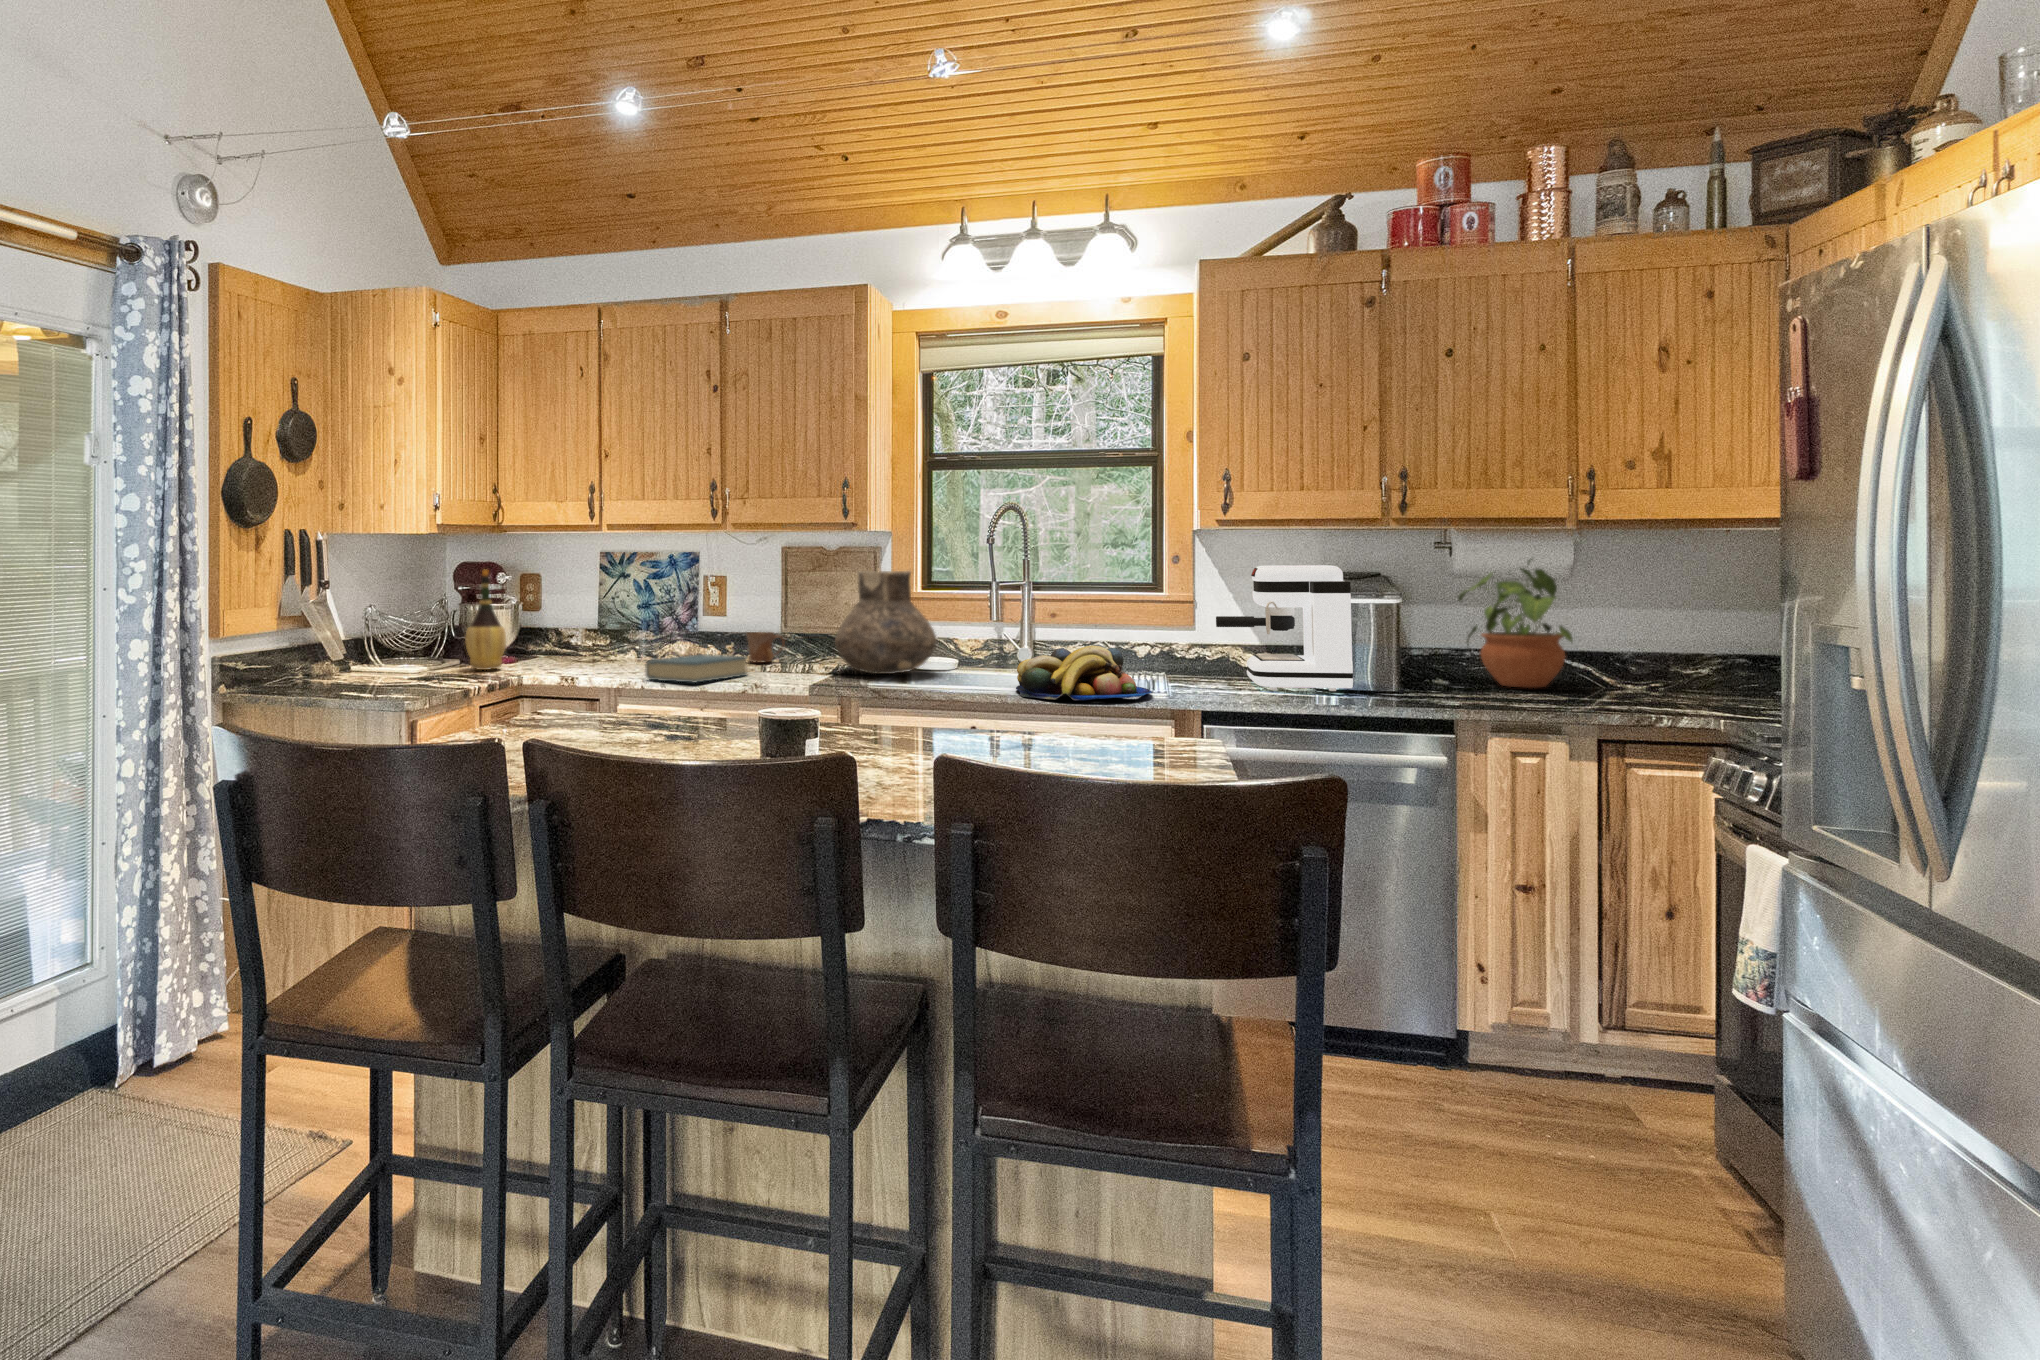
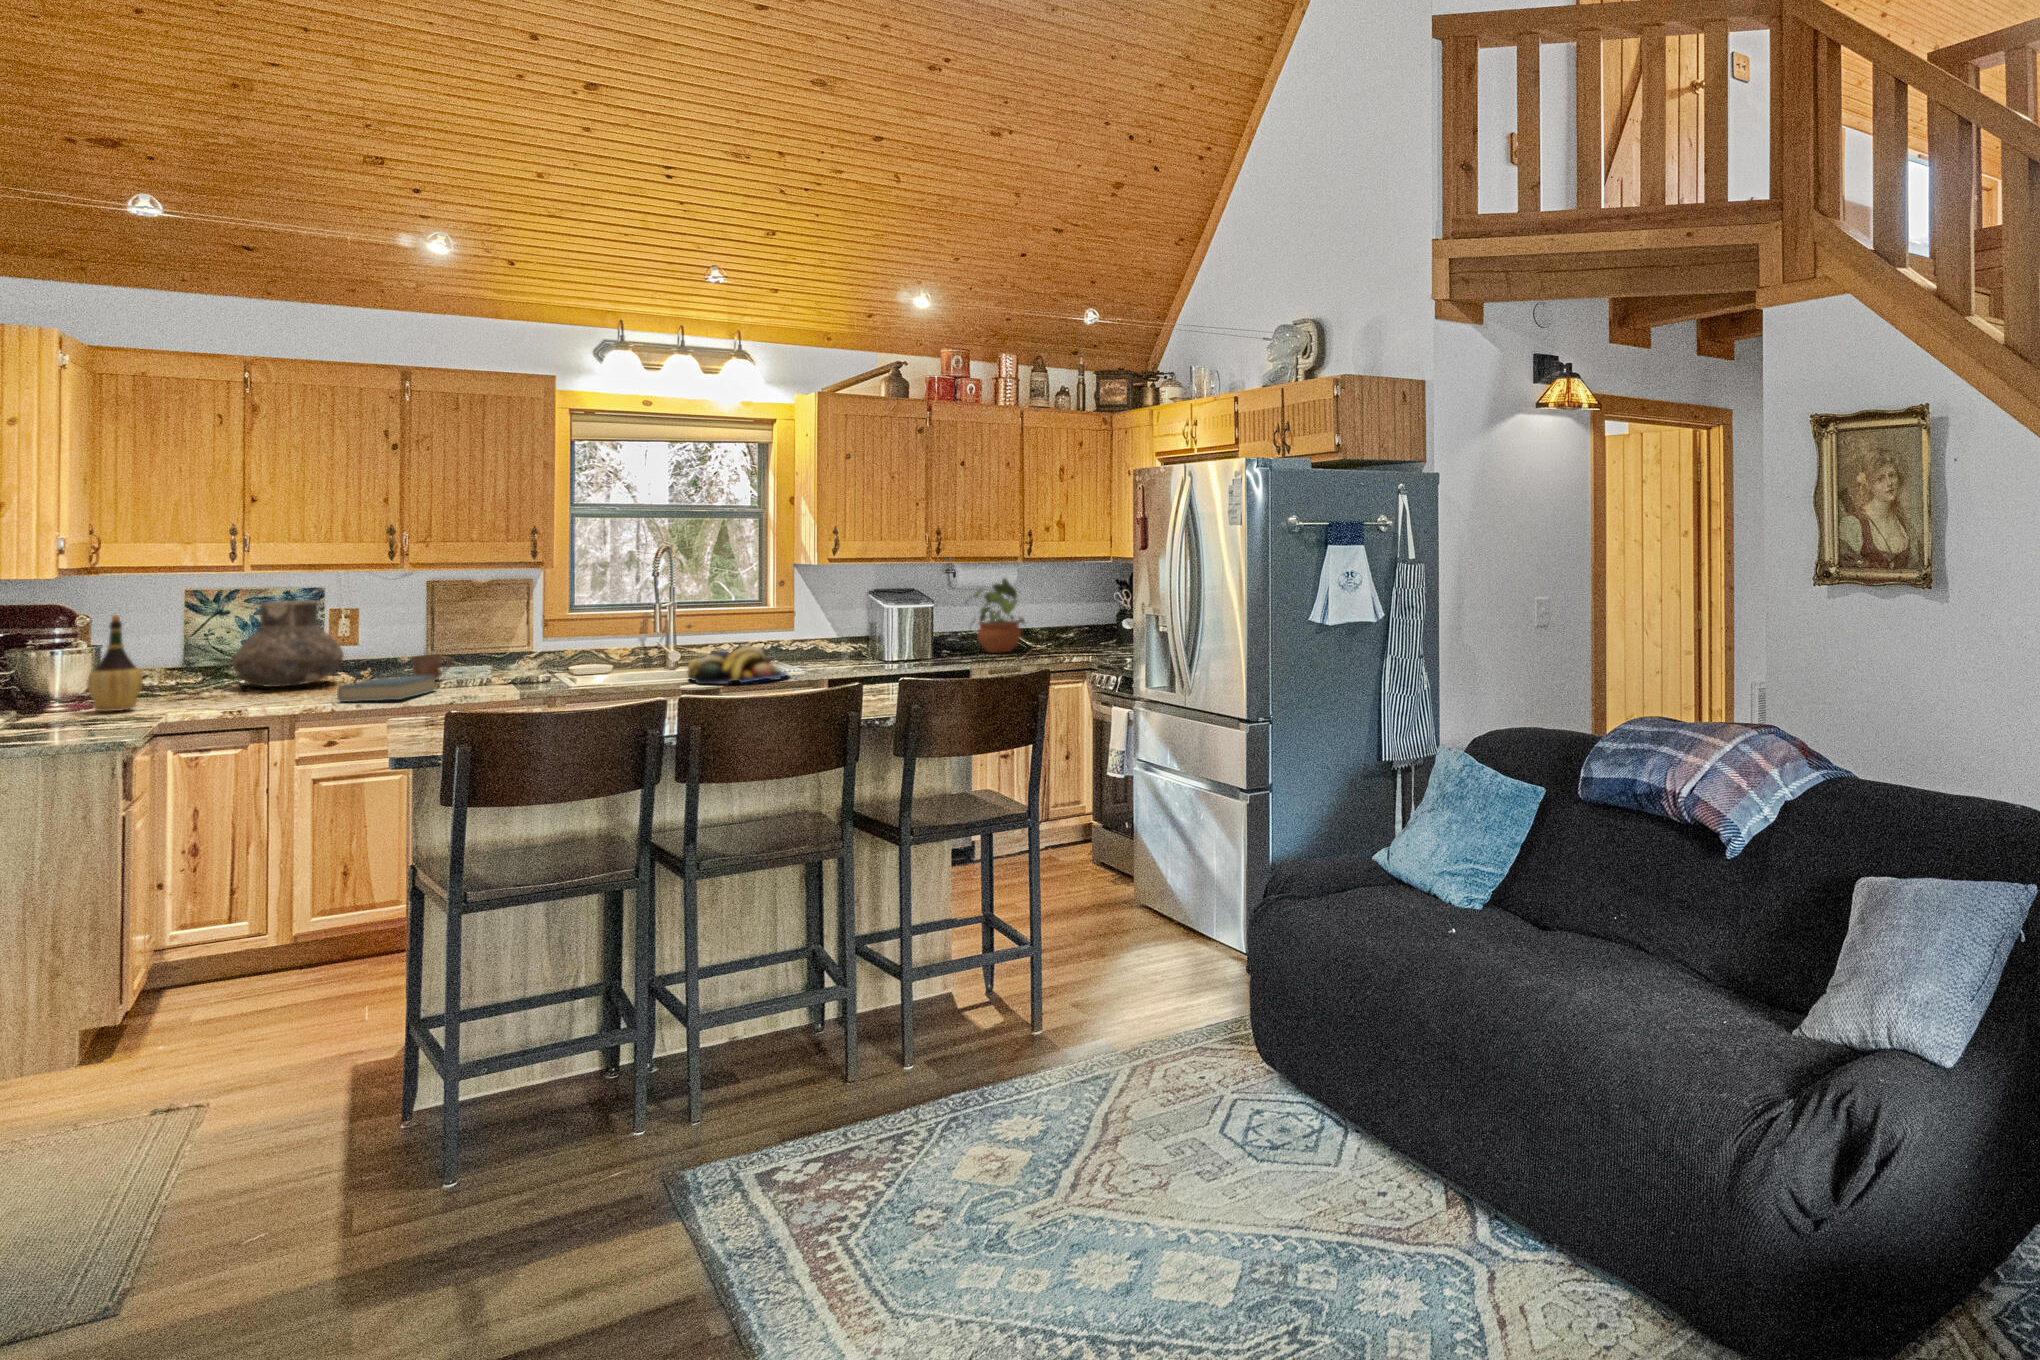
coffee maker: present [1216,565,1353,691] -> none [822,586,911,666]
vase: present [835,571,936,674] -> present [232,600,344,687]

